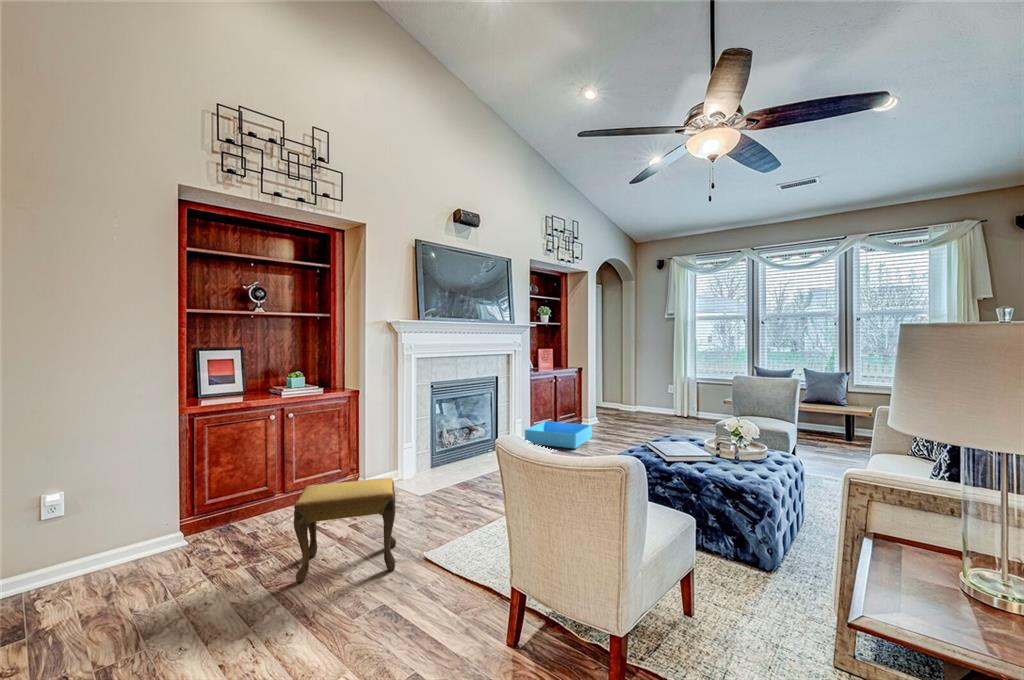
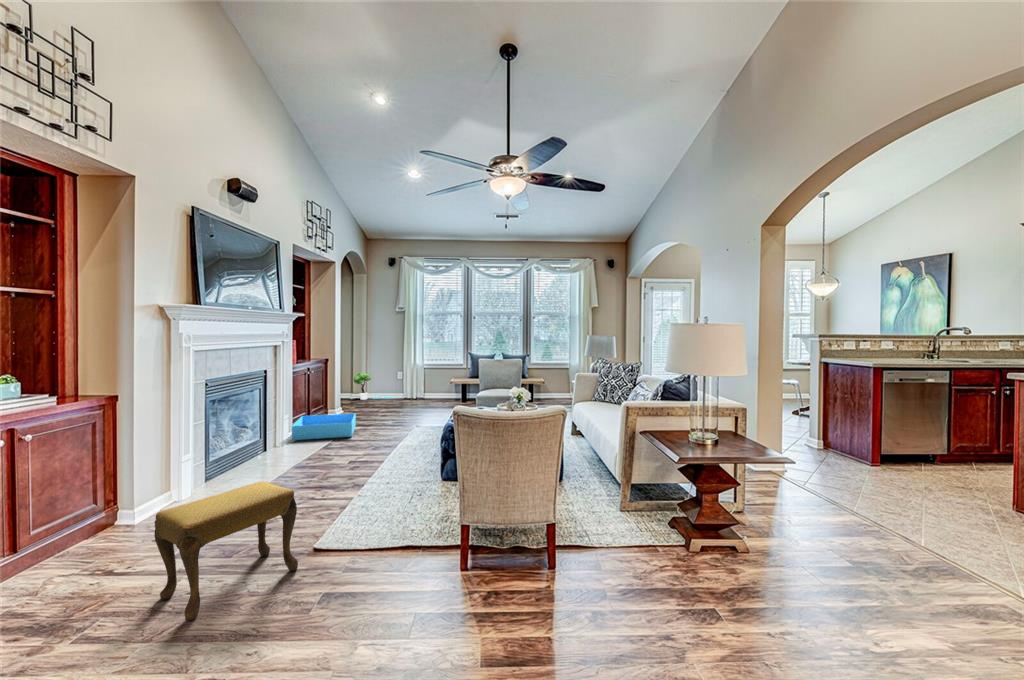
potted tree: none [617,382,659,413] -> present [353,372,394,400]

